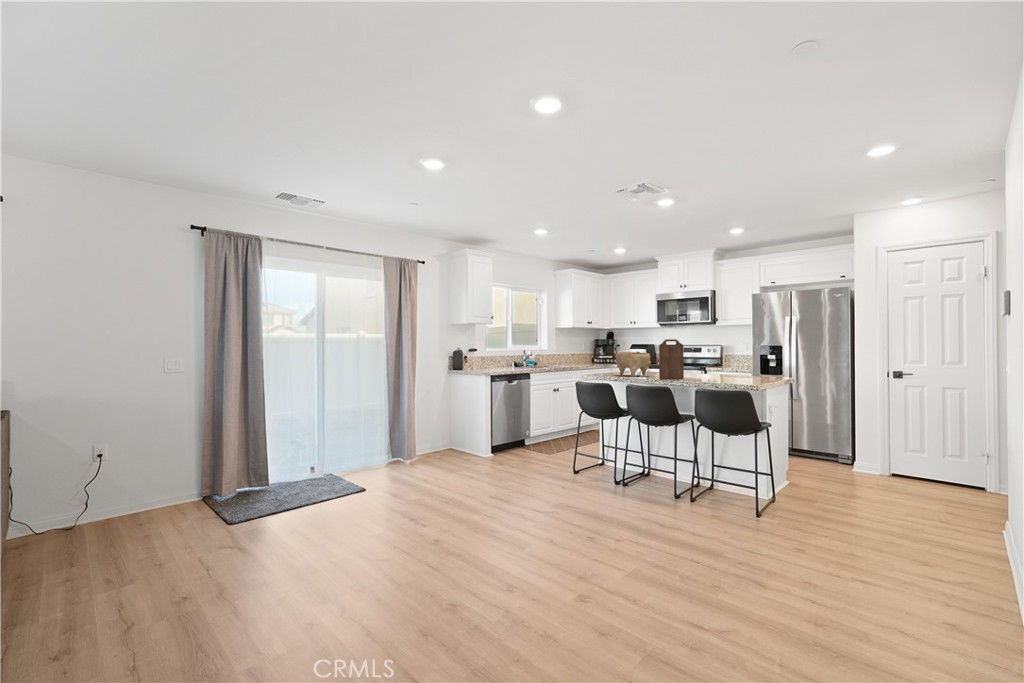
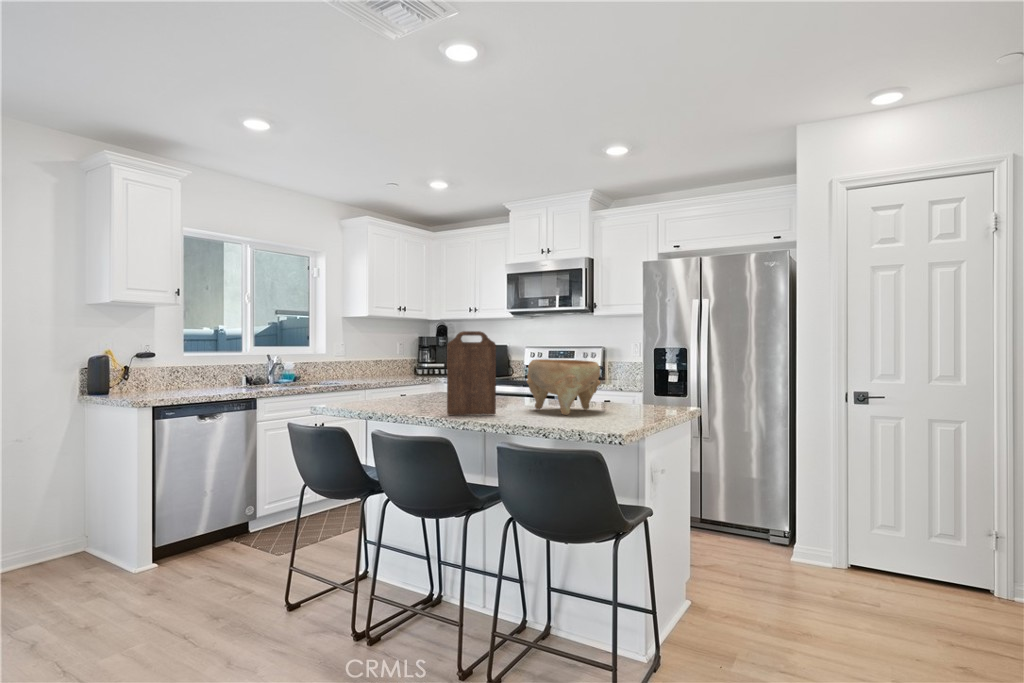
decorative bowl: present [616,352,651,377] -> present [527,359,601,415]

